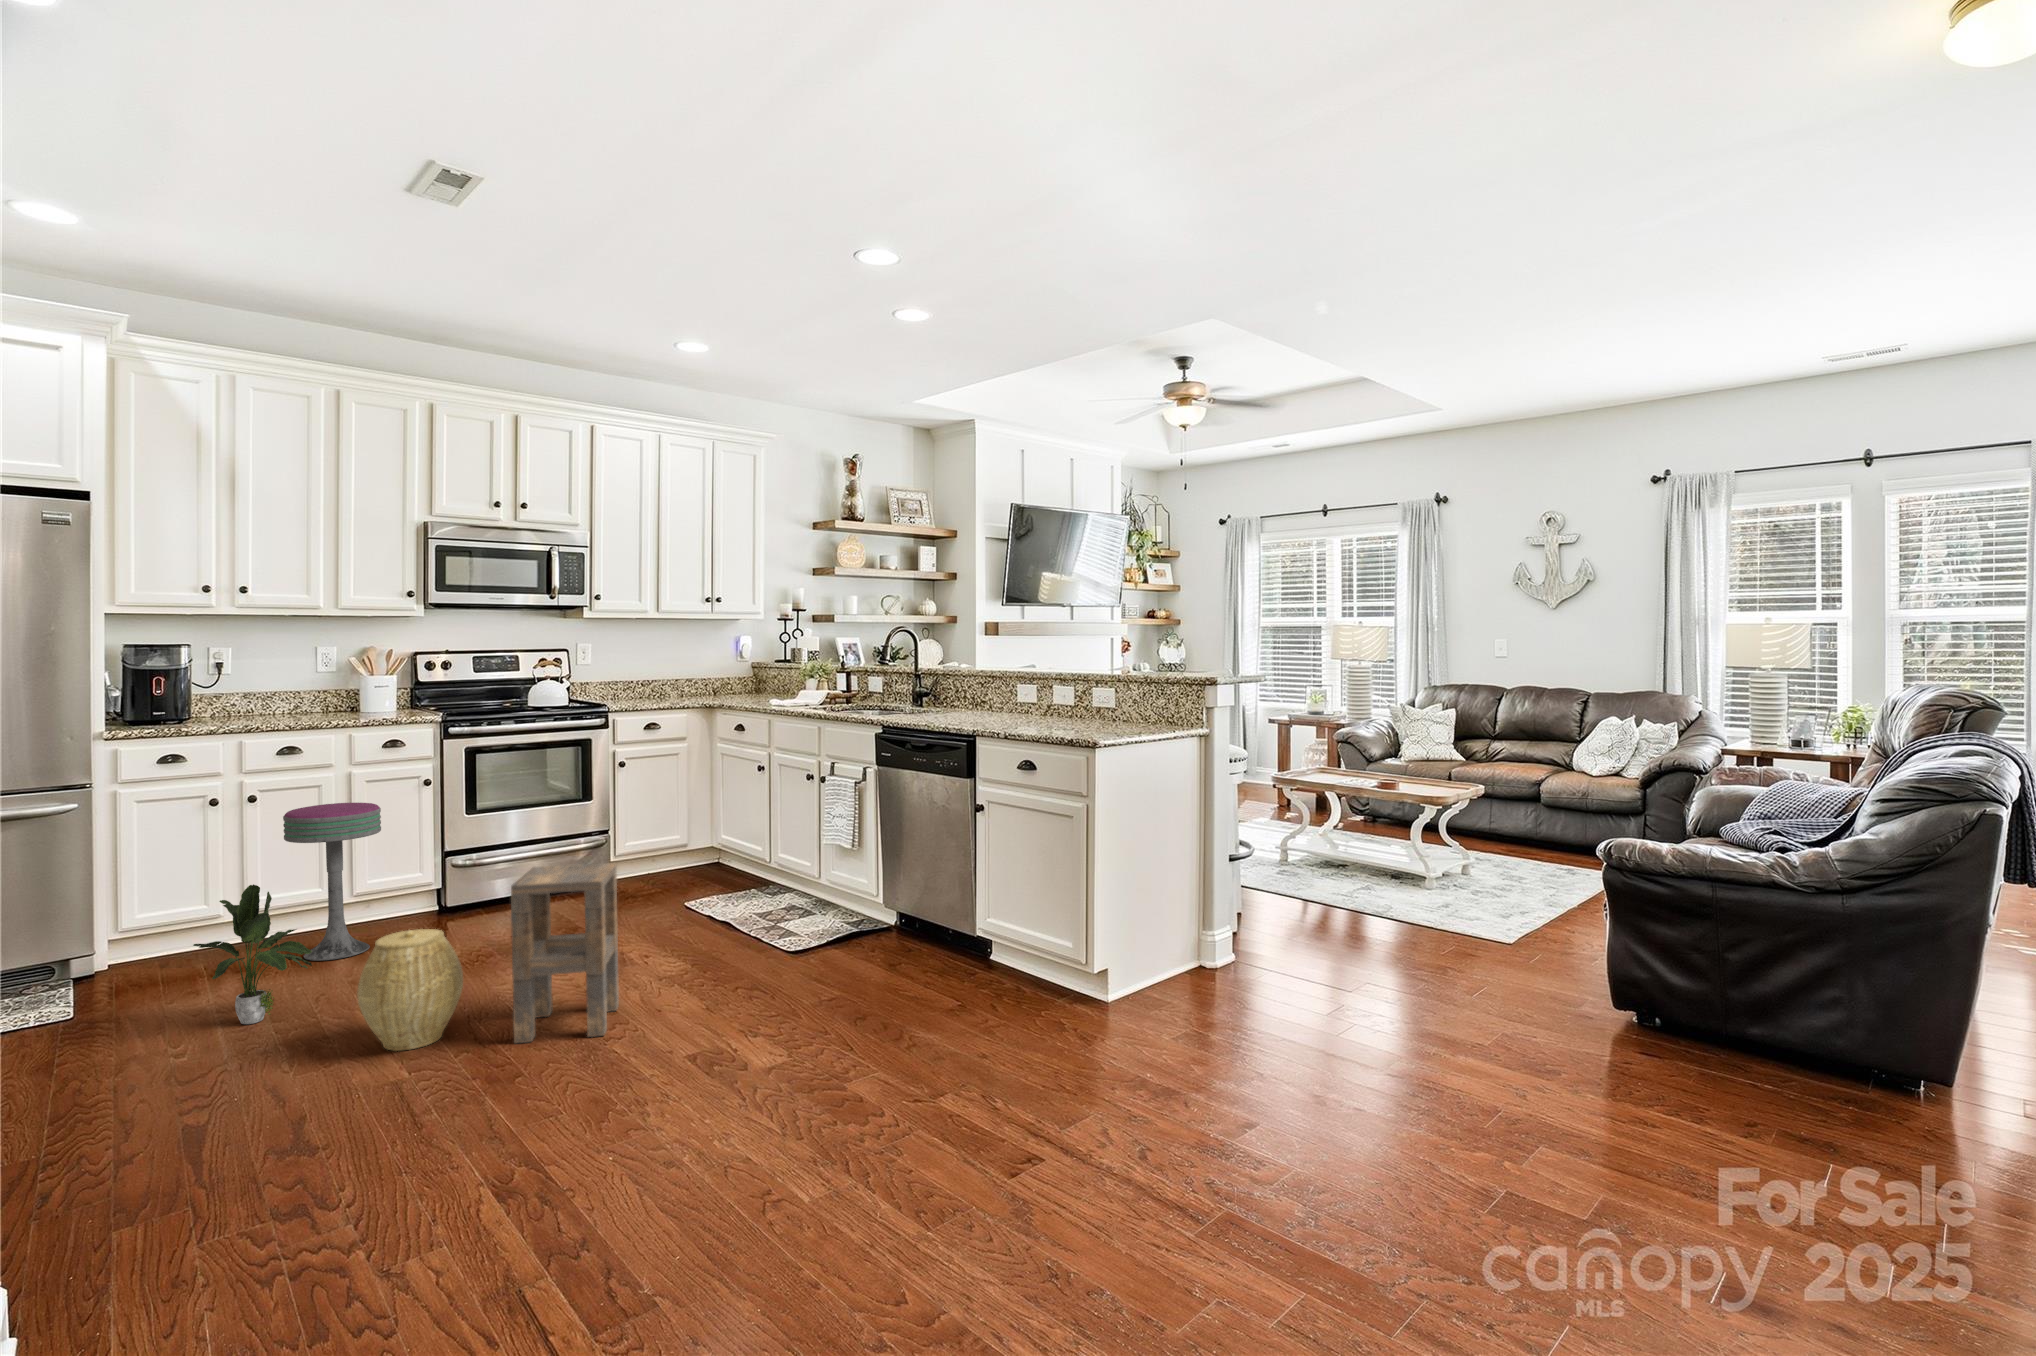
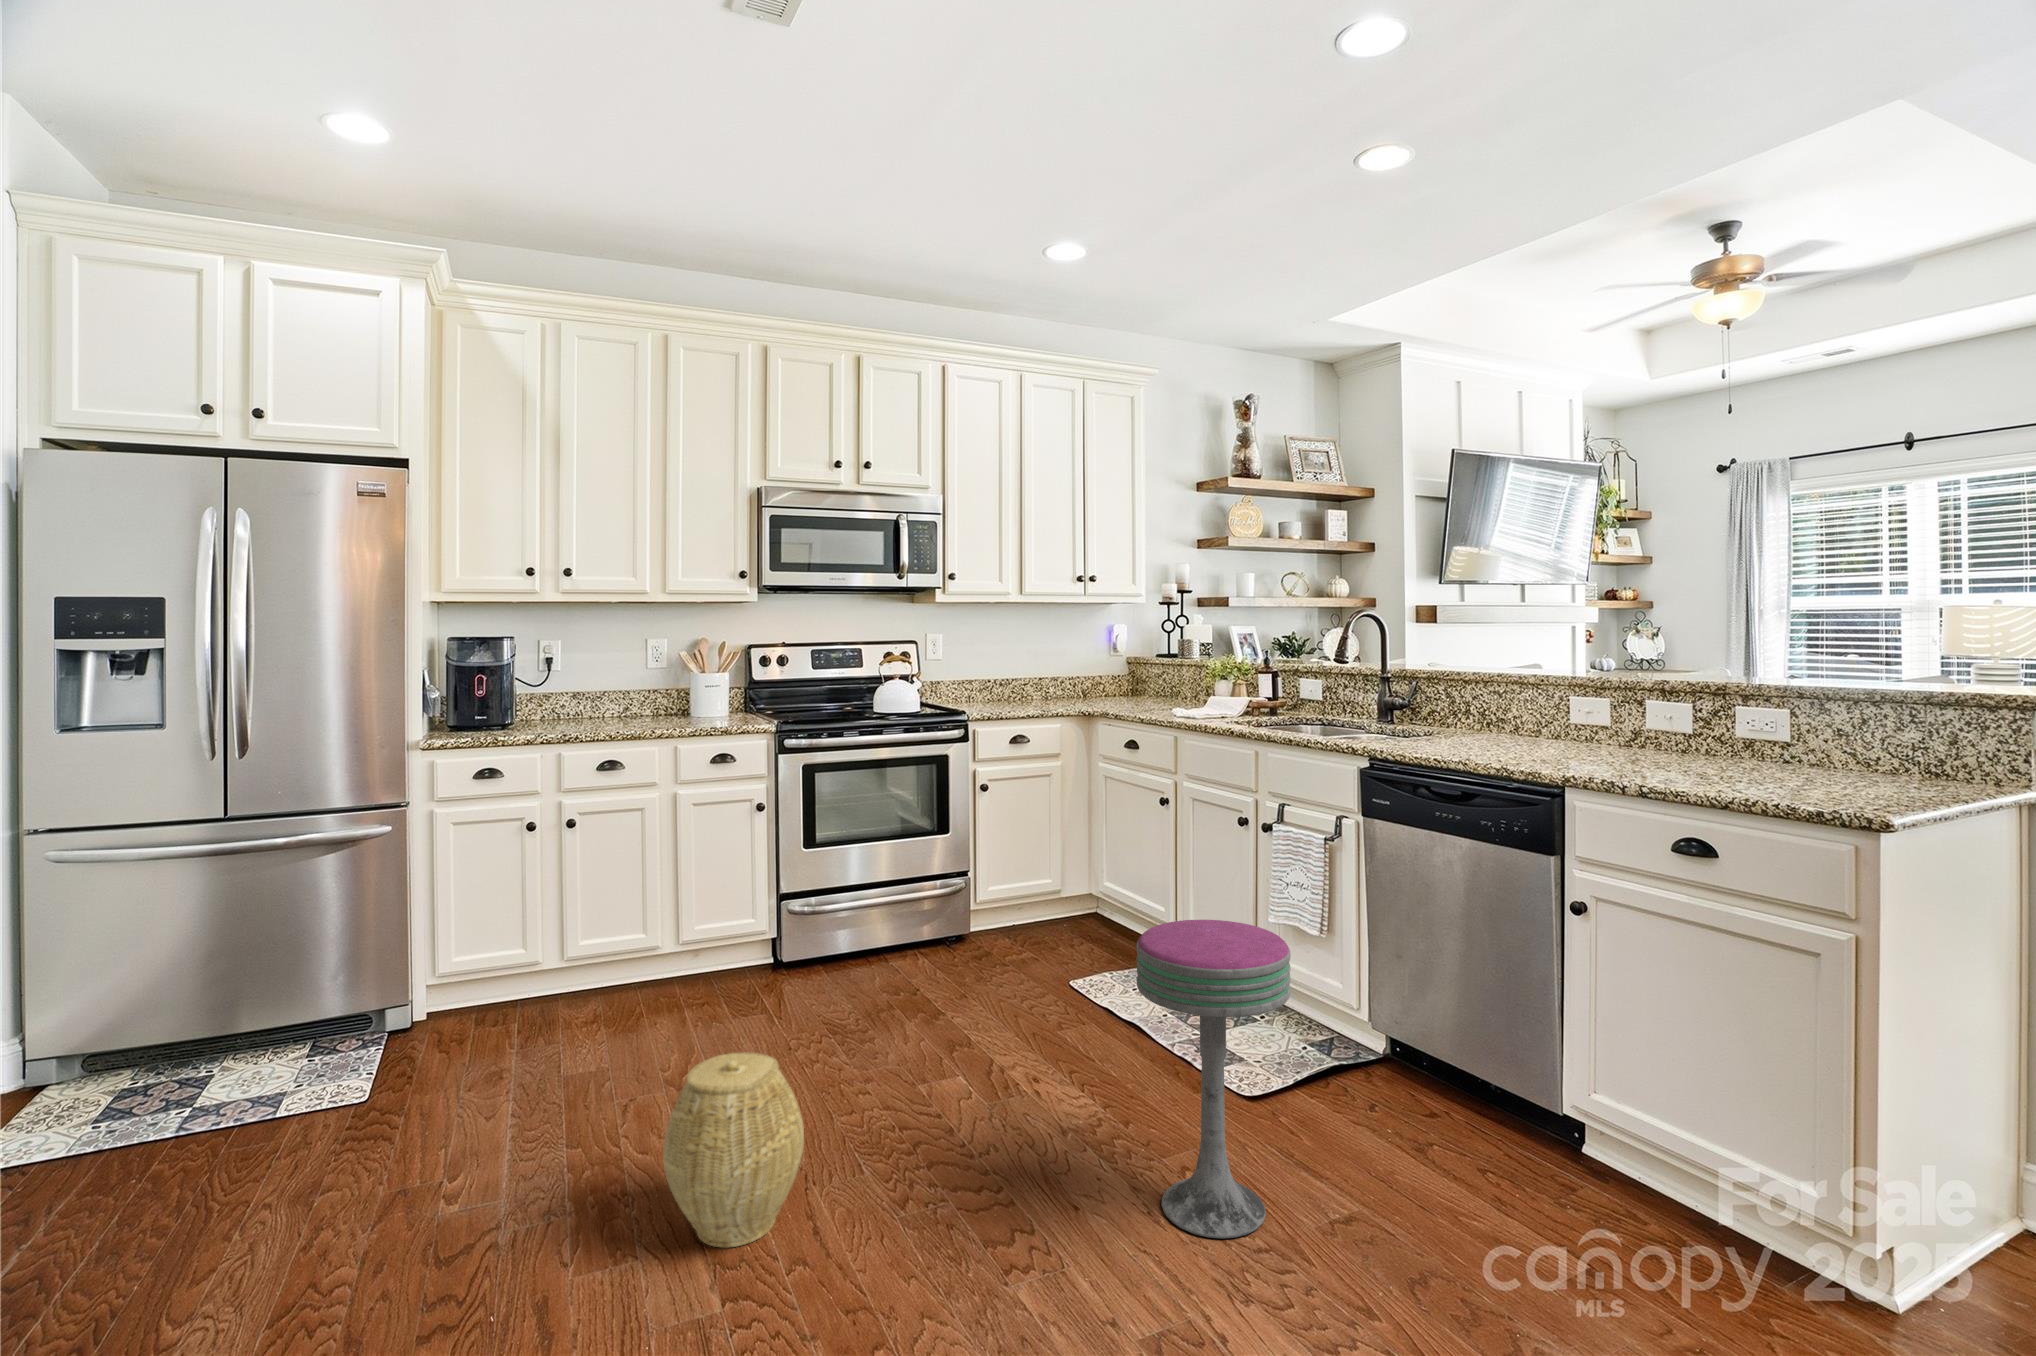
bar stool: present [283,803,381,961] -> present [1137,920,1290,1239]
side table: present [511,863,619,1043] -> none [873,966,1018,1265]
potted plant: present [193,884,312,1024] -> none [473,957,620,1150]

